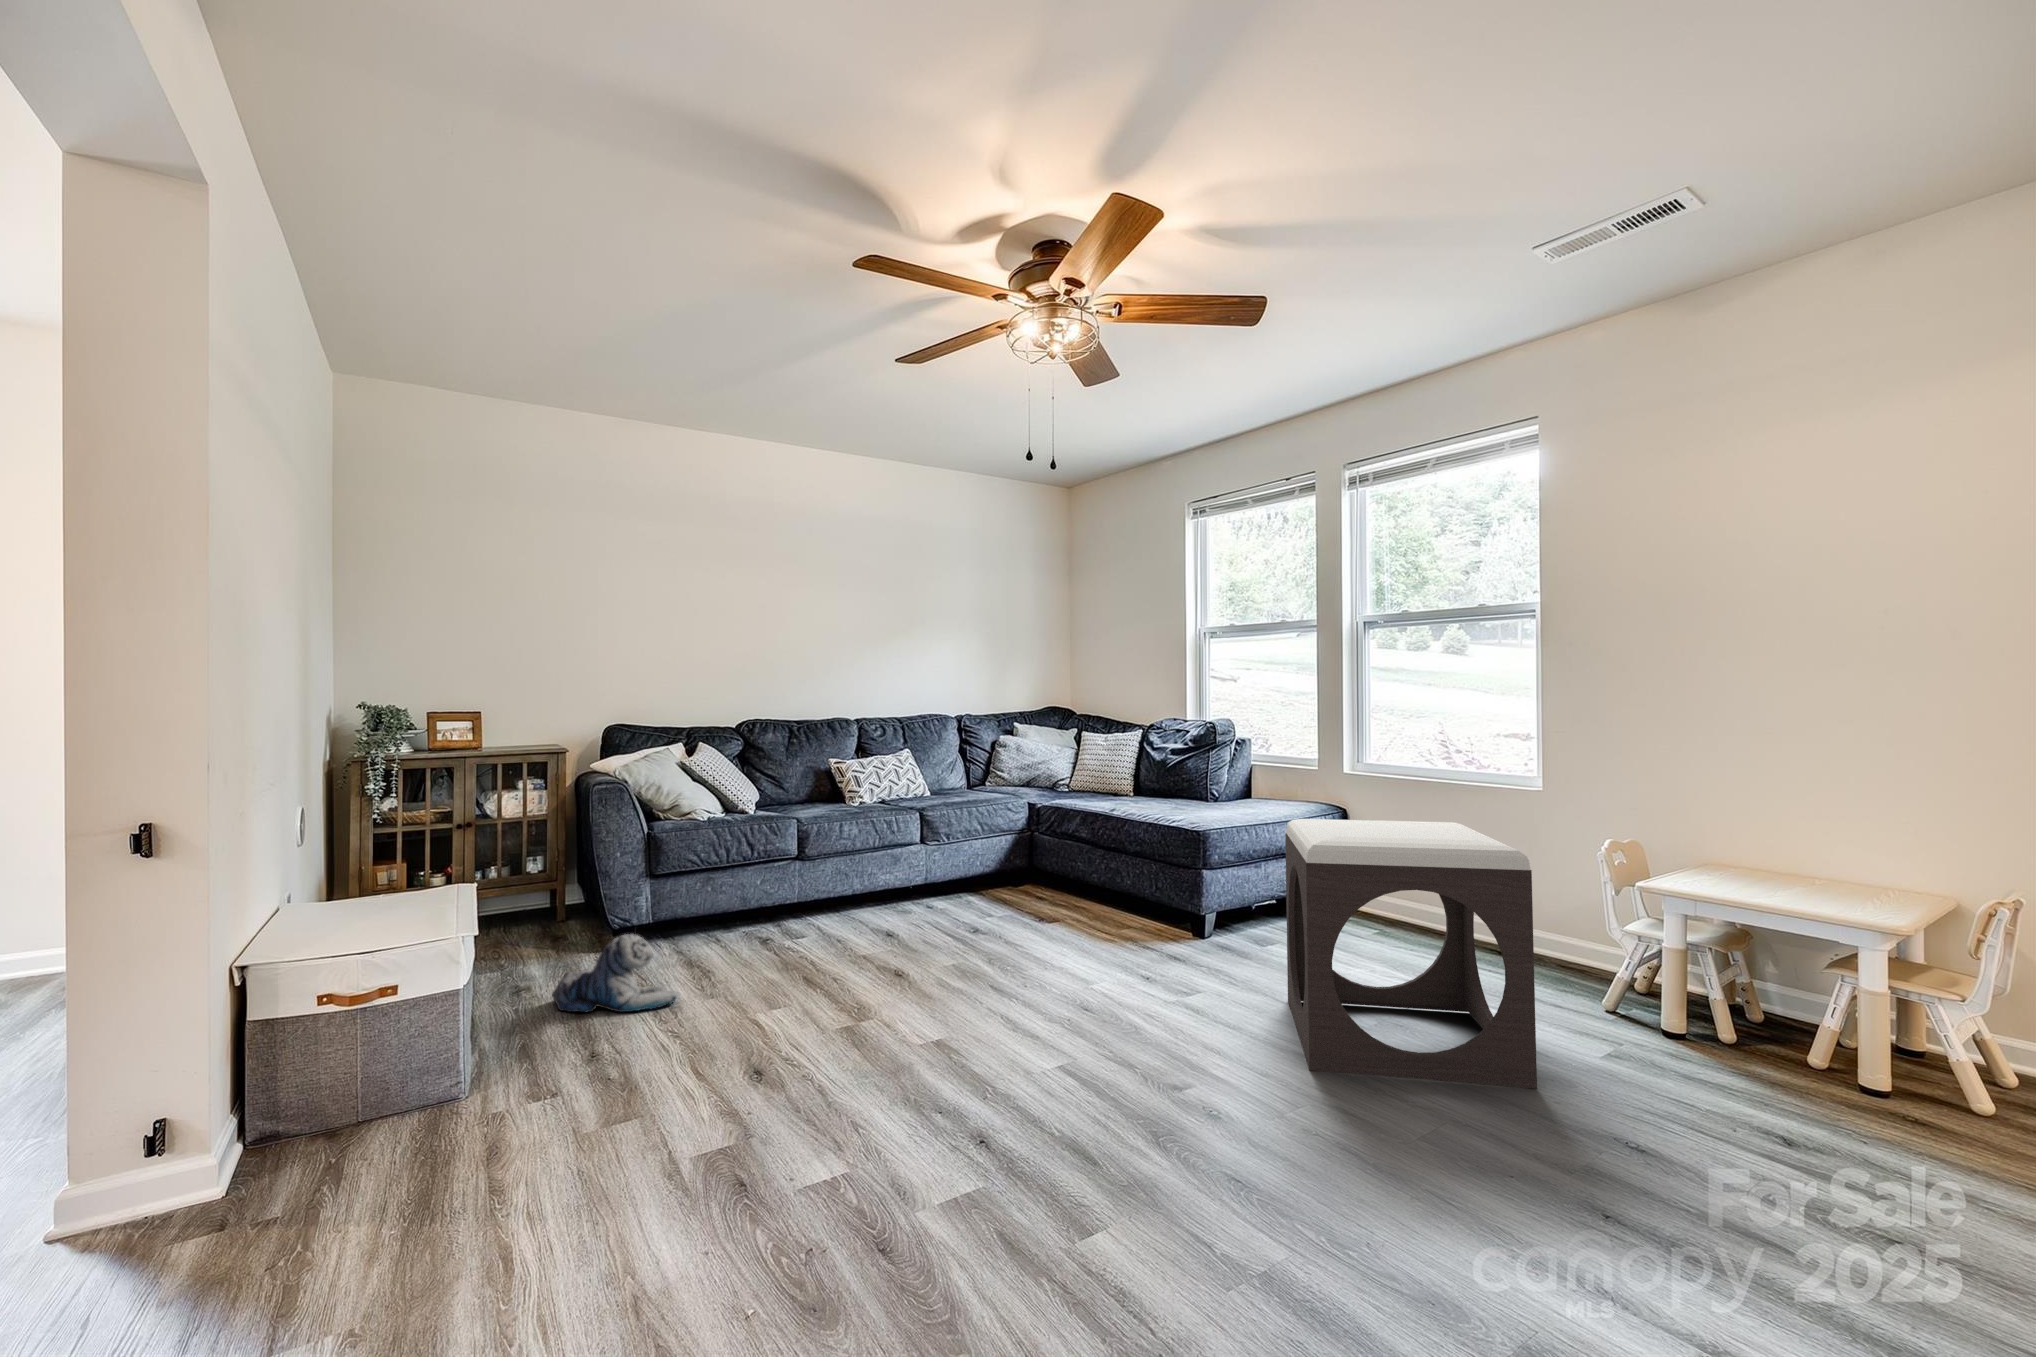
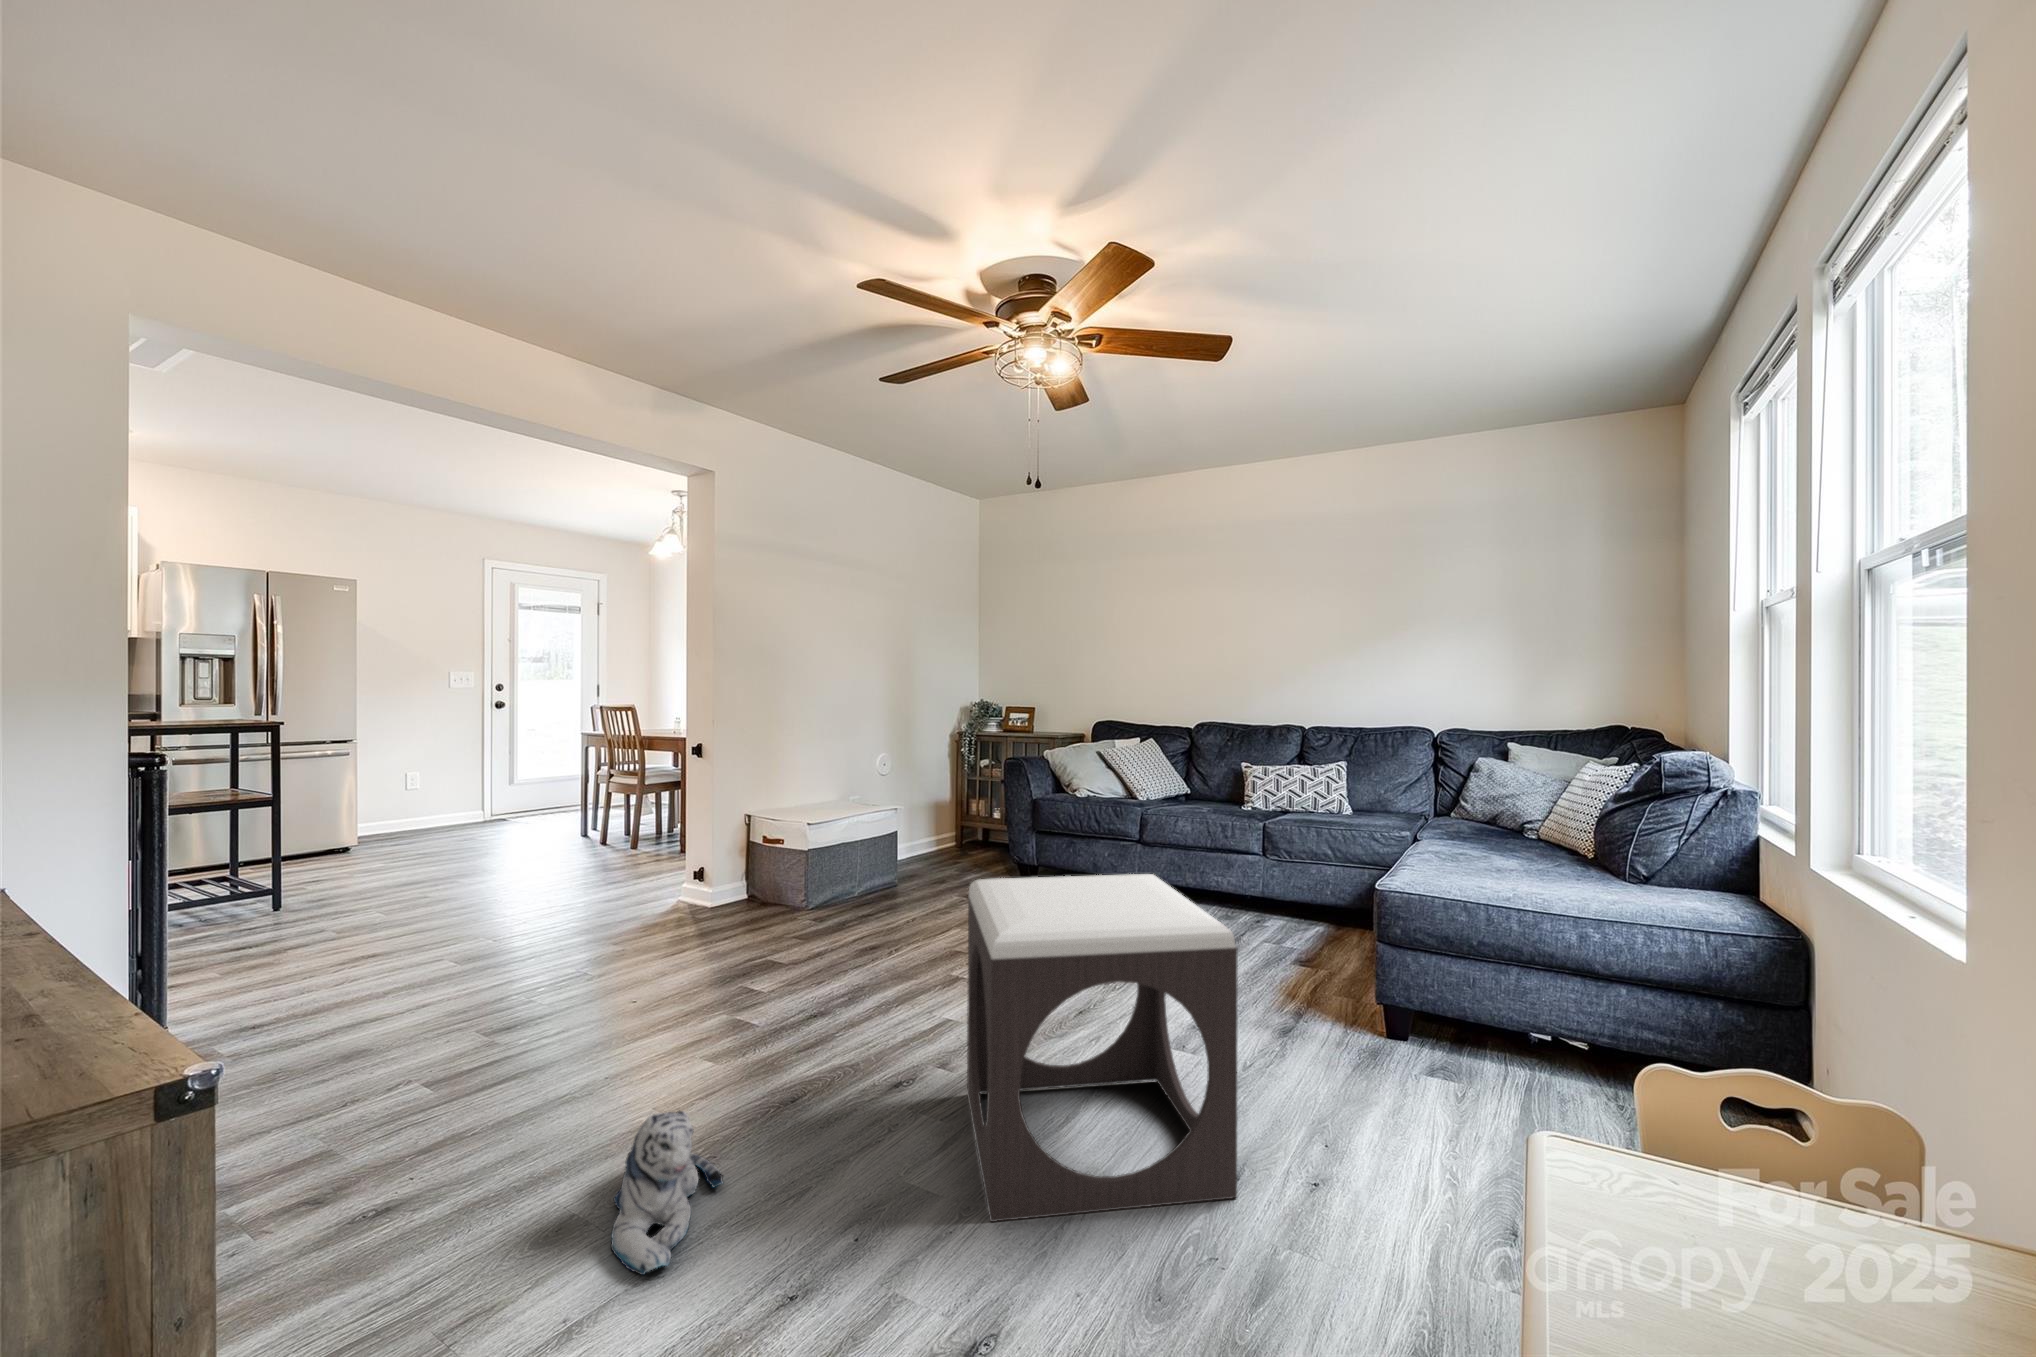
plush toy: present [552,934,679,1012] -> present [611,1111,723,1275]

